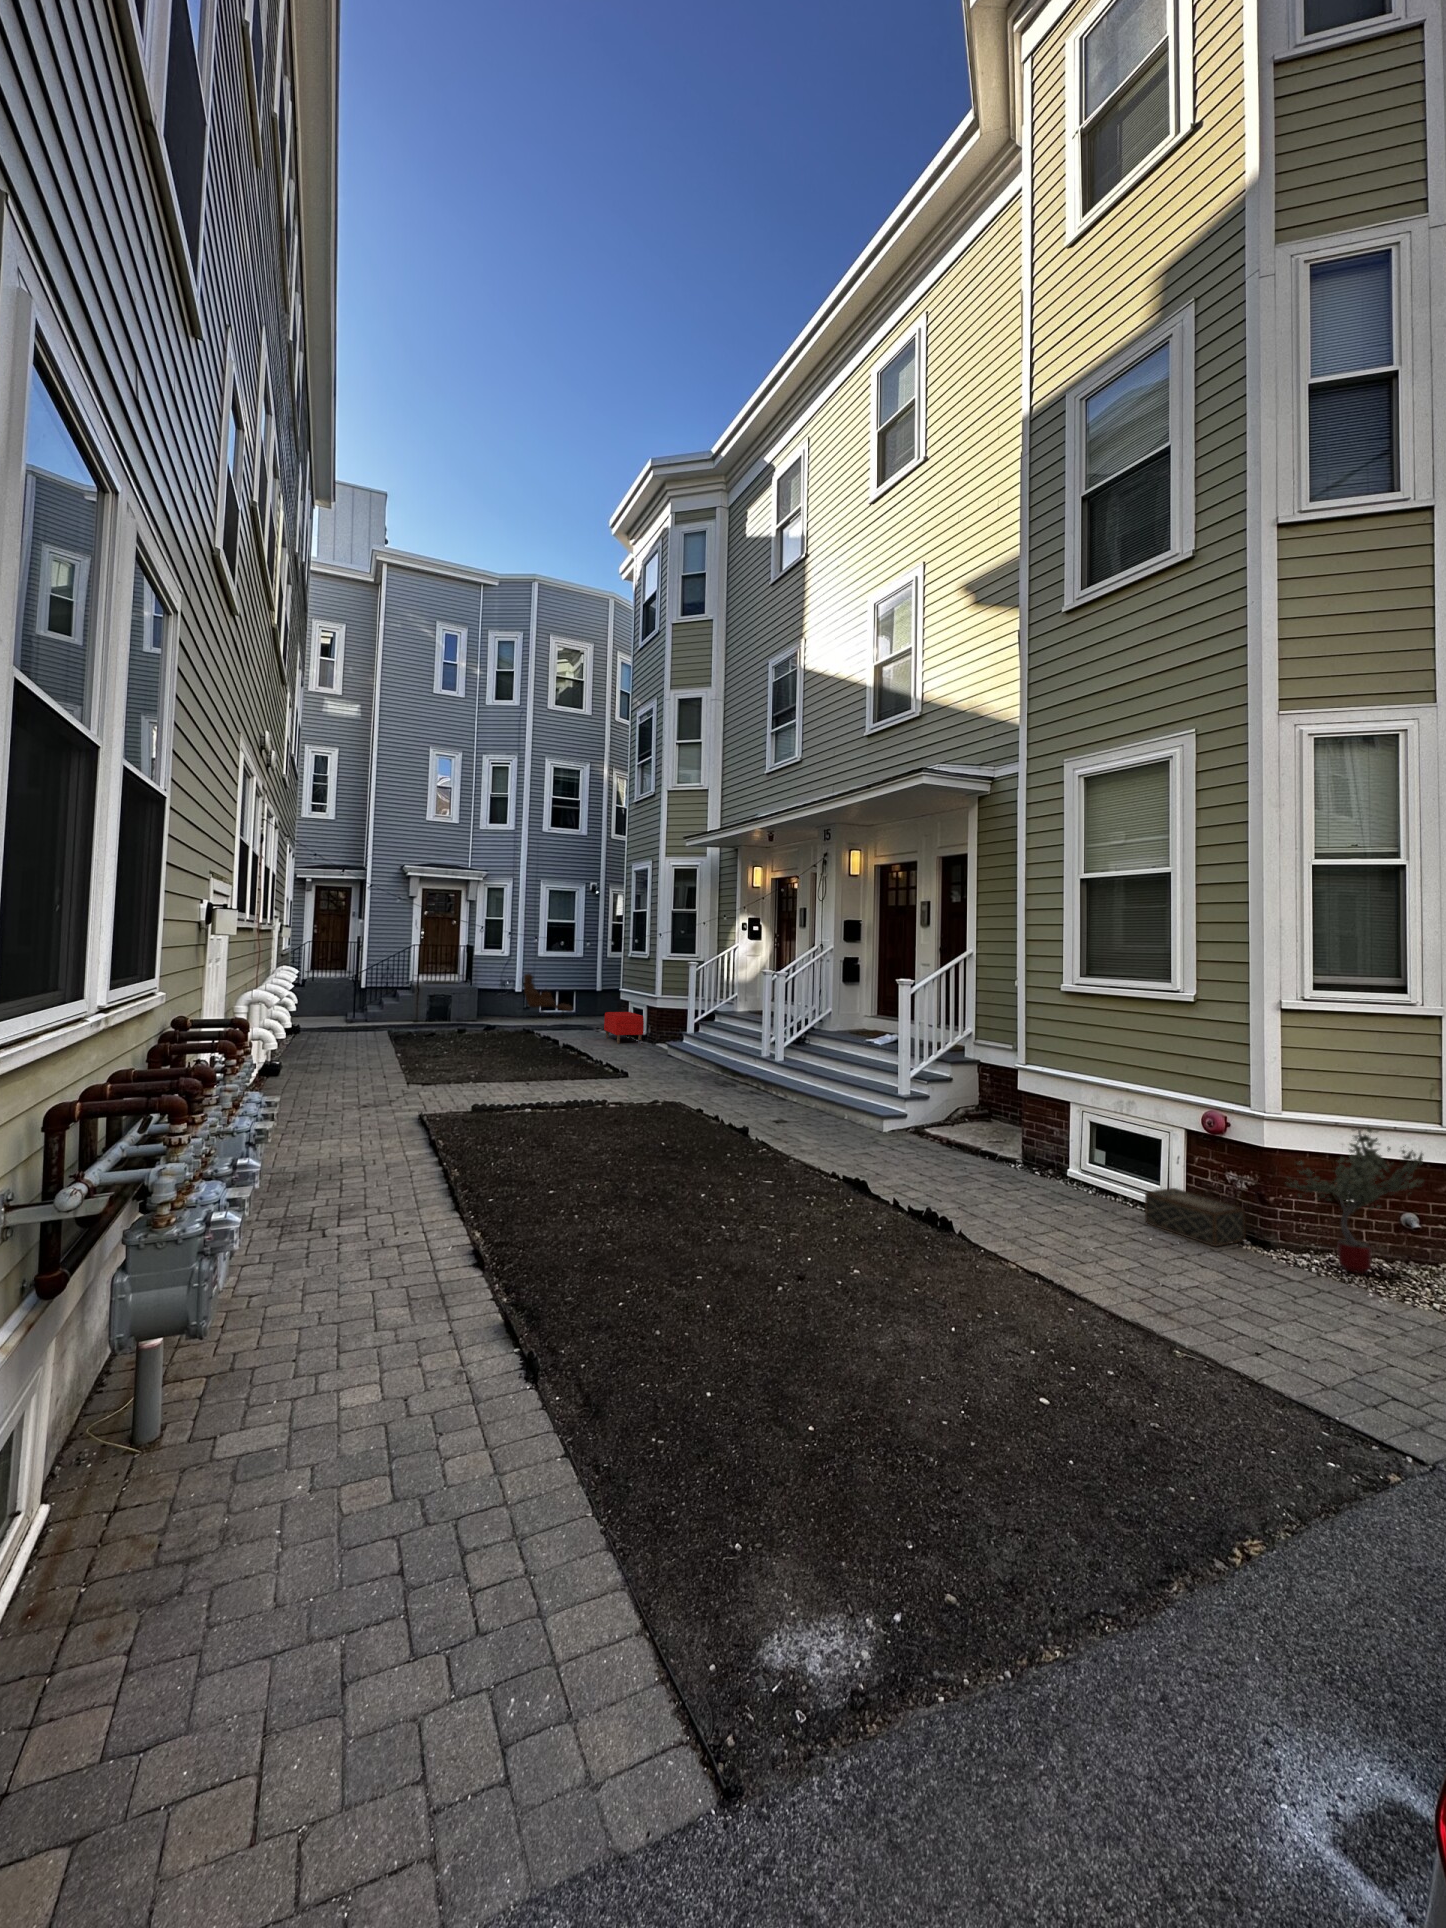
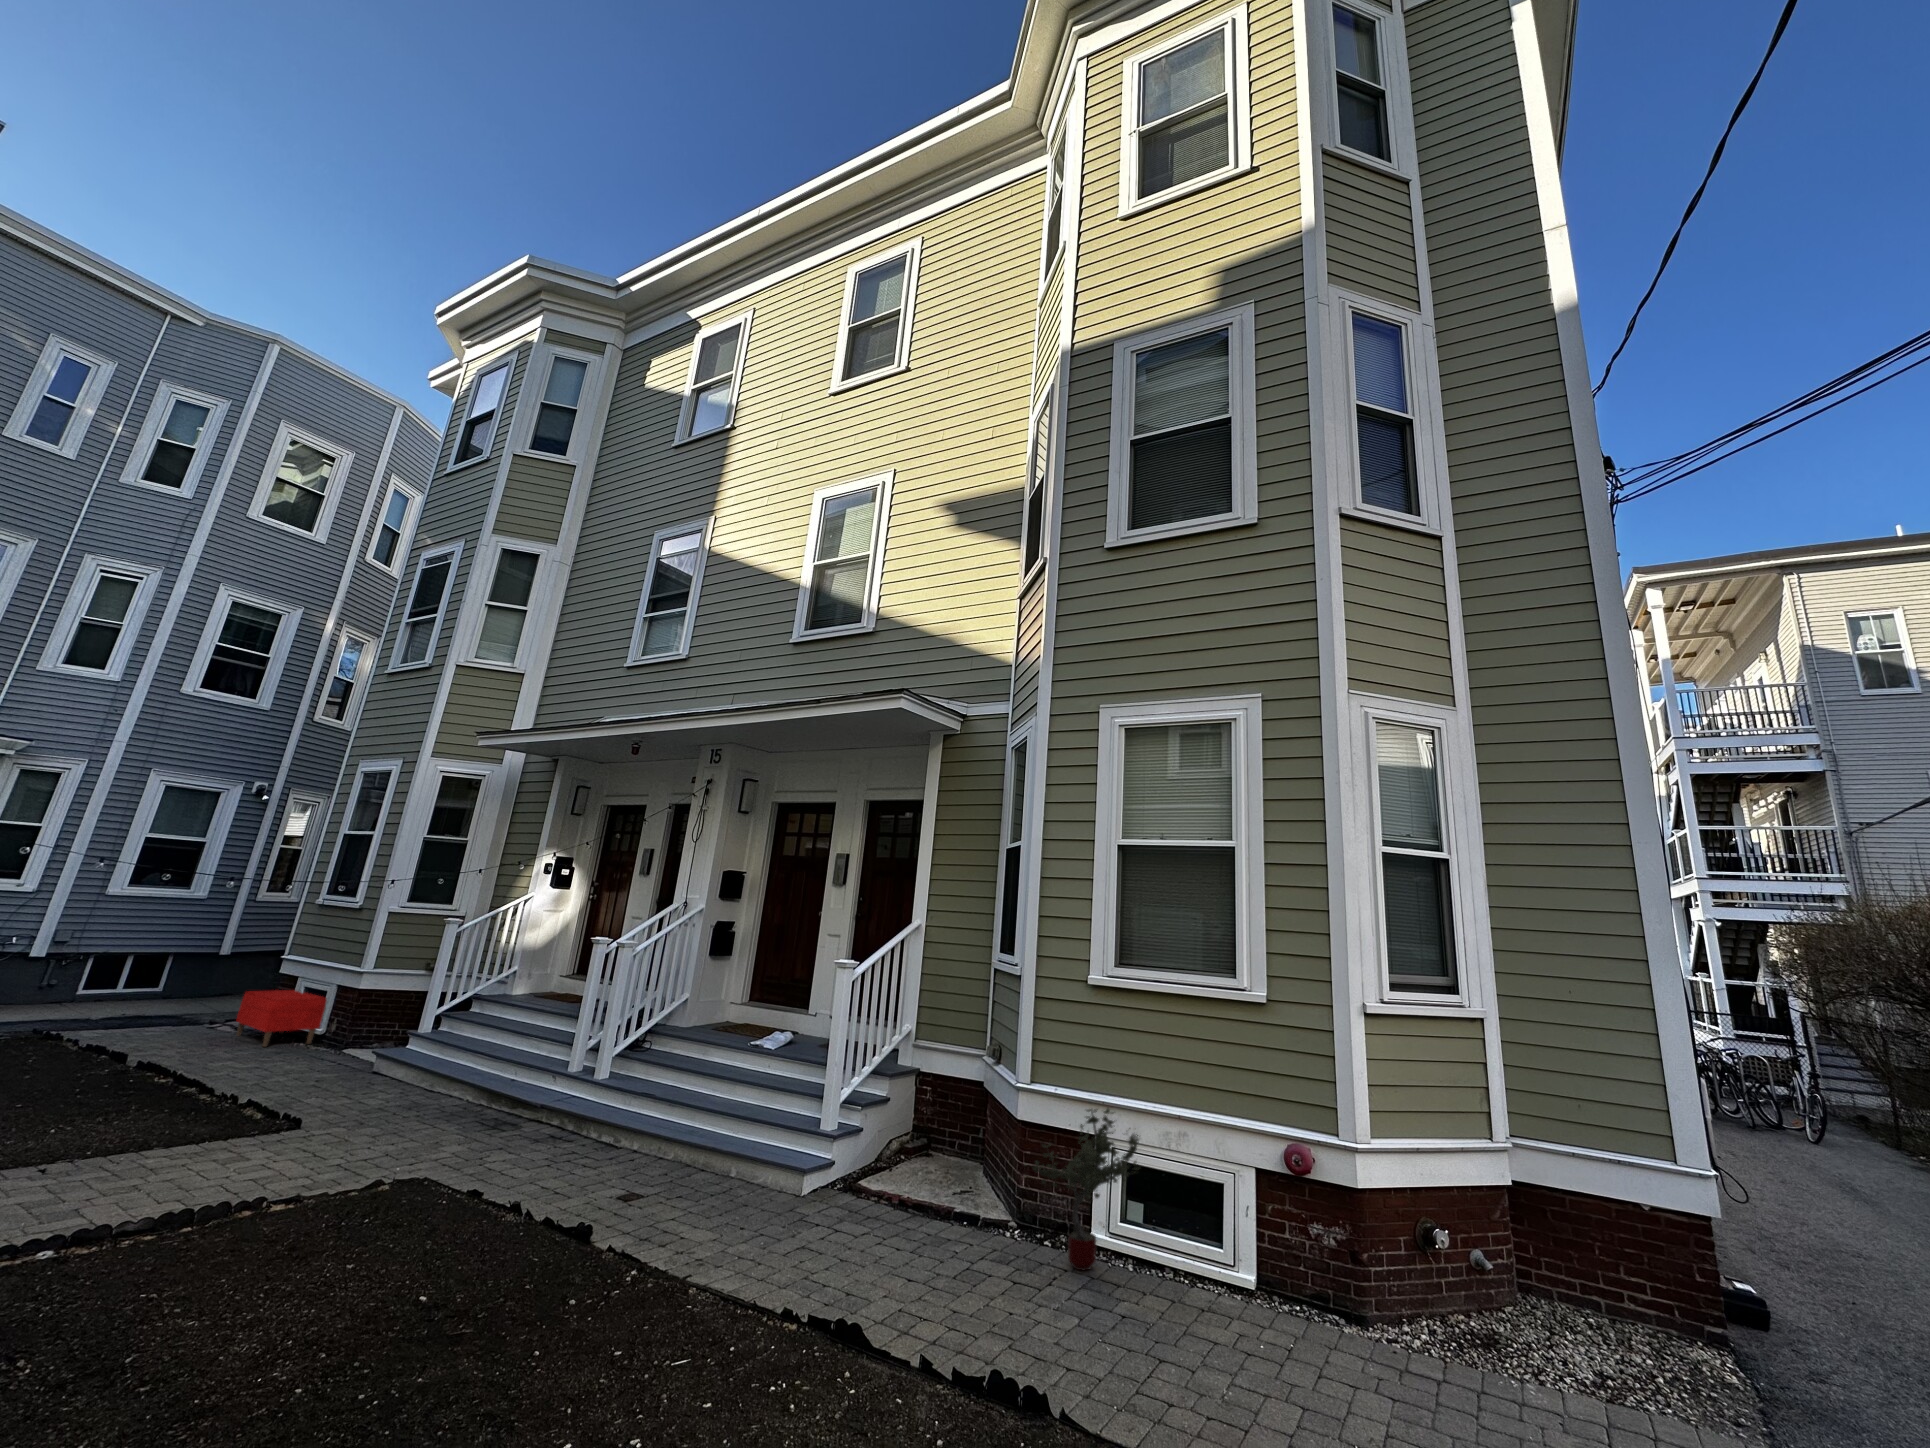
lounge chair: present [524,974,573,1018] -> none [51,919,163,997]
potted tree: present [1287,1127,1424,1274] -> present [1032,1109,1139,1270]
woven basket: present [1145,1188,1246,1246] -> none [1233,1254,1349,1347]

